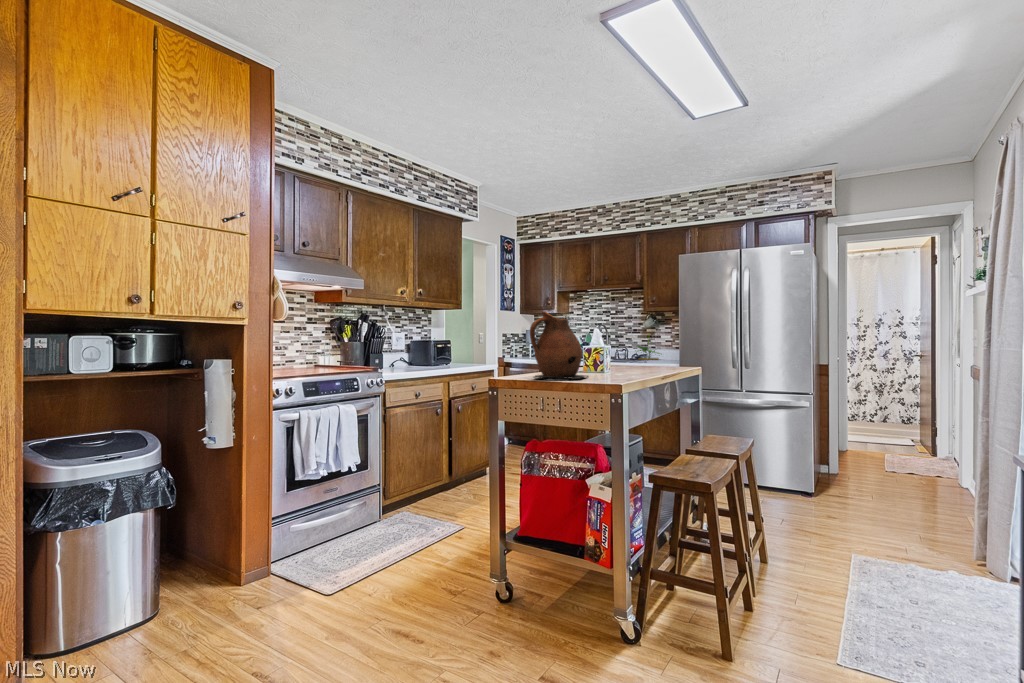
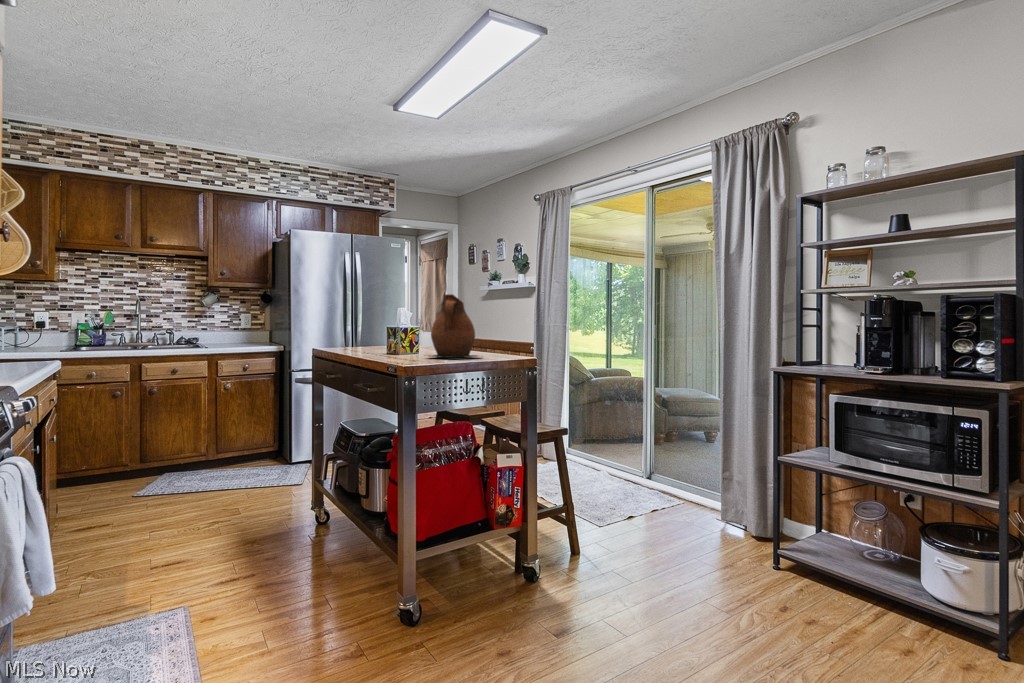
potted plant: present [637,339,660,360] -> none [182,308,226,345]

